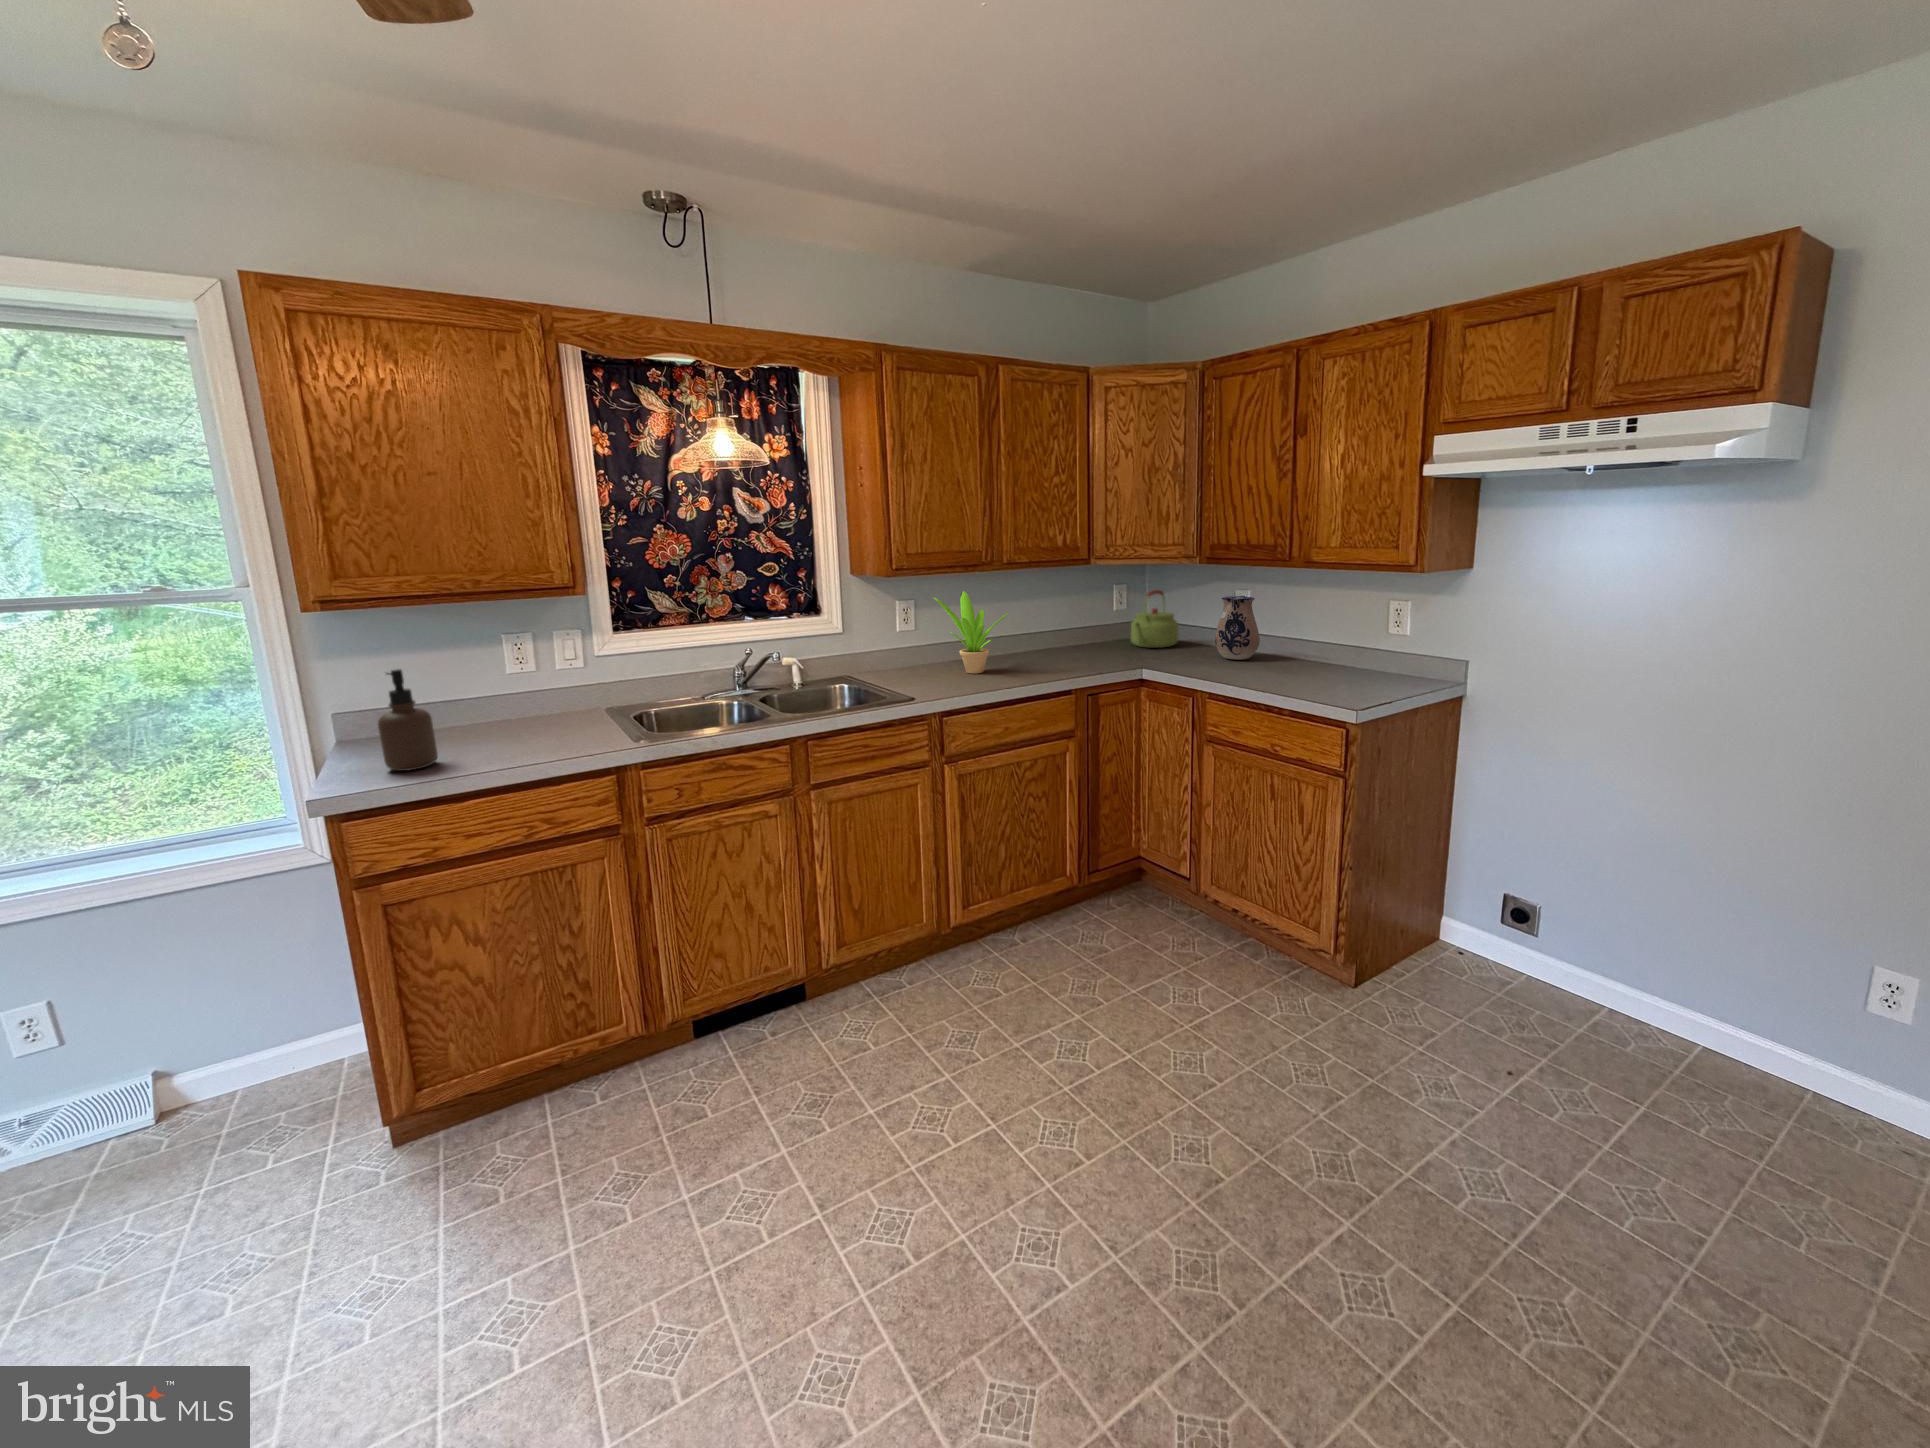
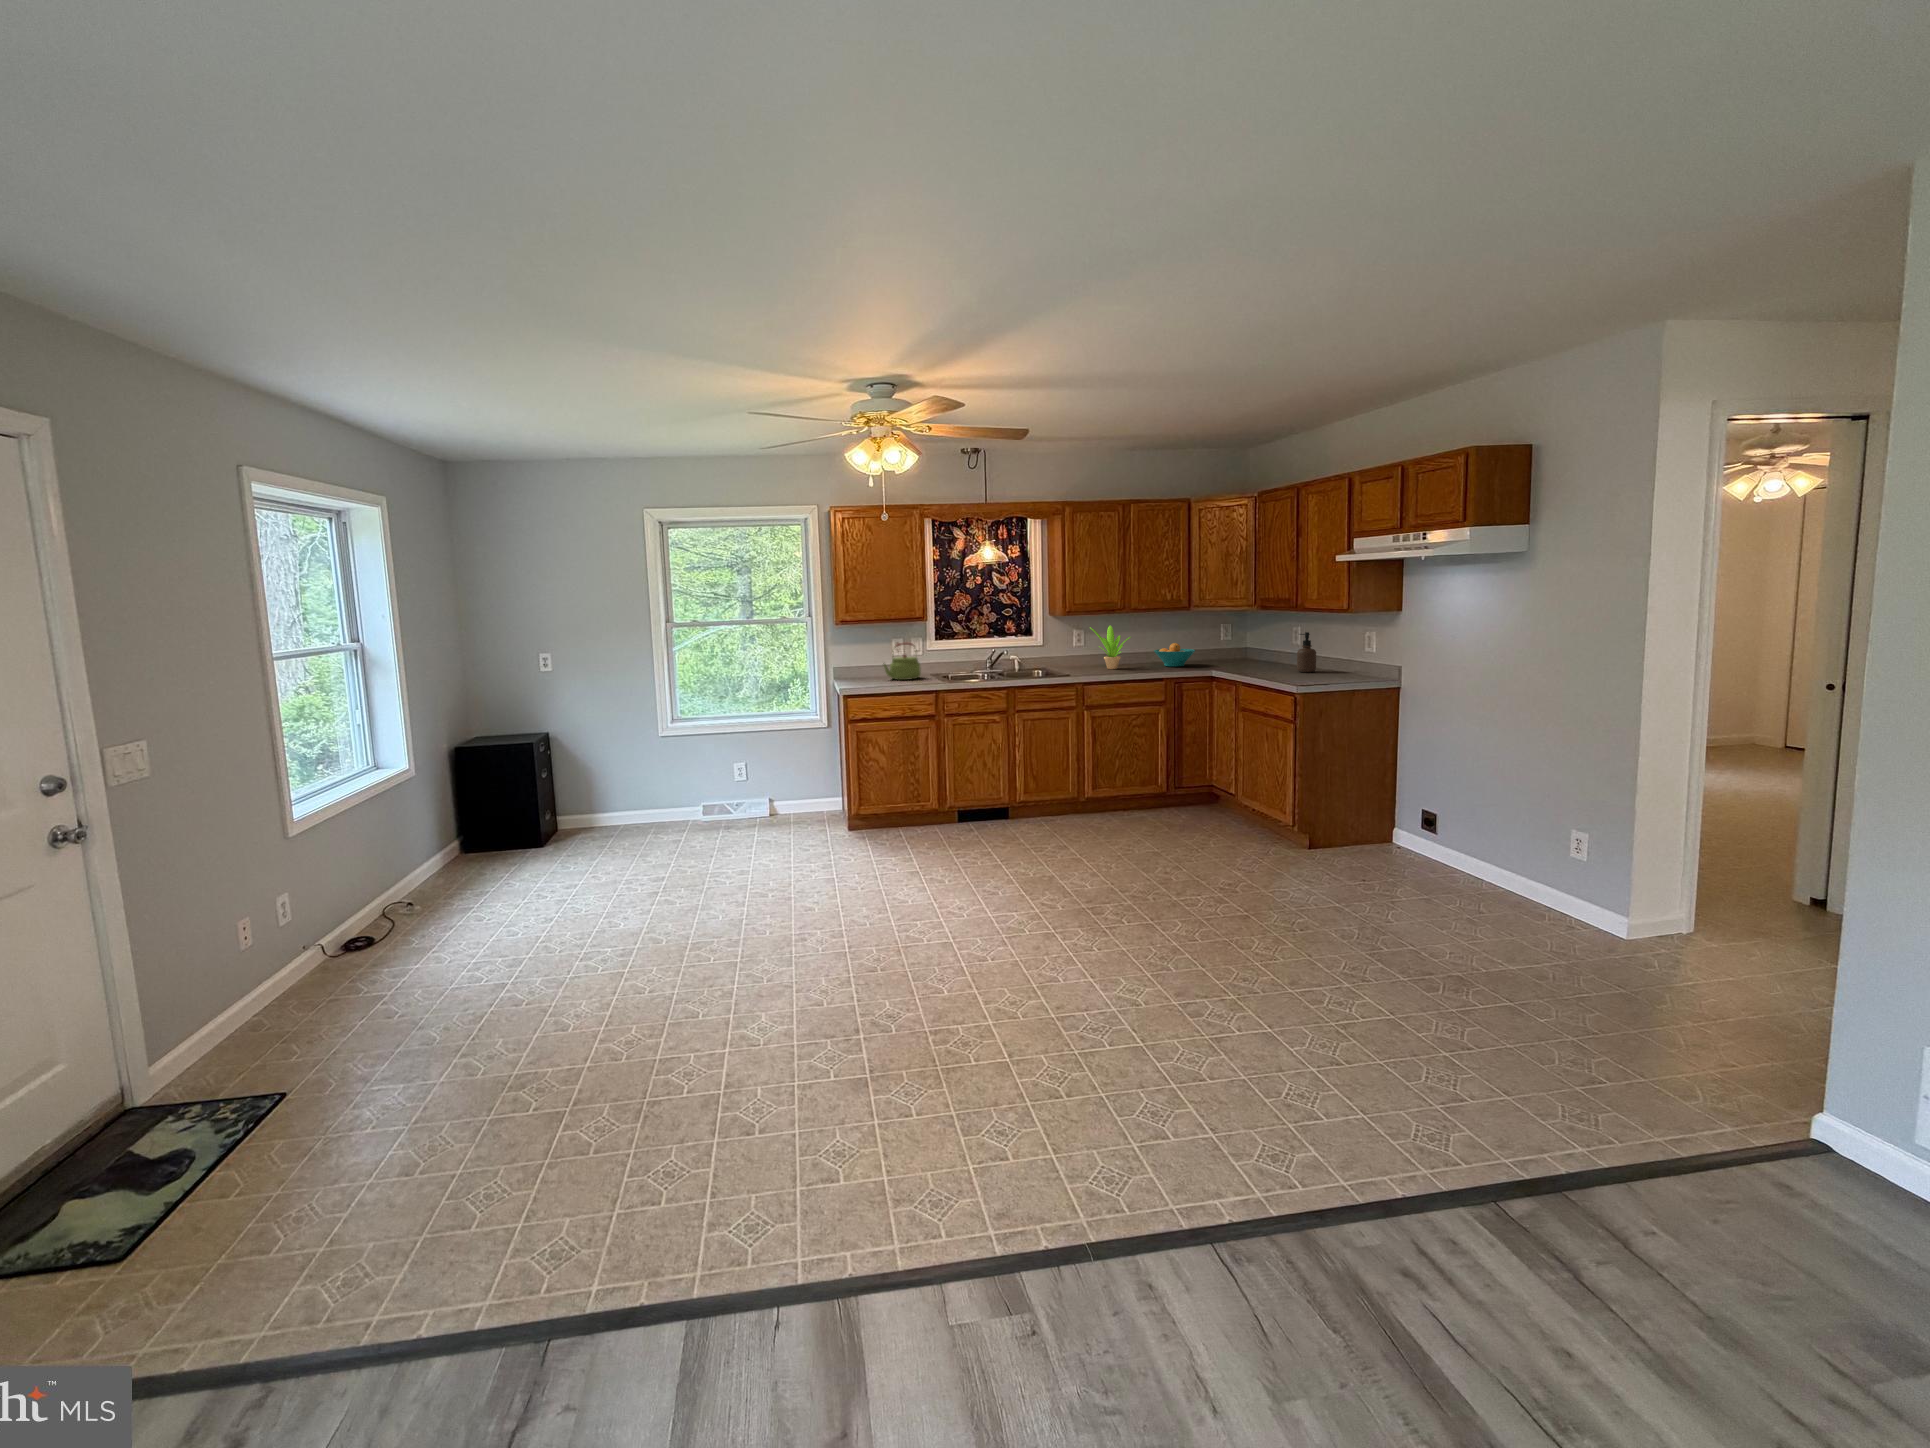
kettle: present [1131,590,1178,648] -> present [883,643,921,680]
ceramic pitcher: present [1215,596,1260,660] -> none [1264,630,1292,668]
fruit bowl: none [1039,621,1107,662] -> present [1154,643,1195,667]
soap dispenser: present [378,669,438,771] -> present [1297,632,1316,672]

